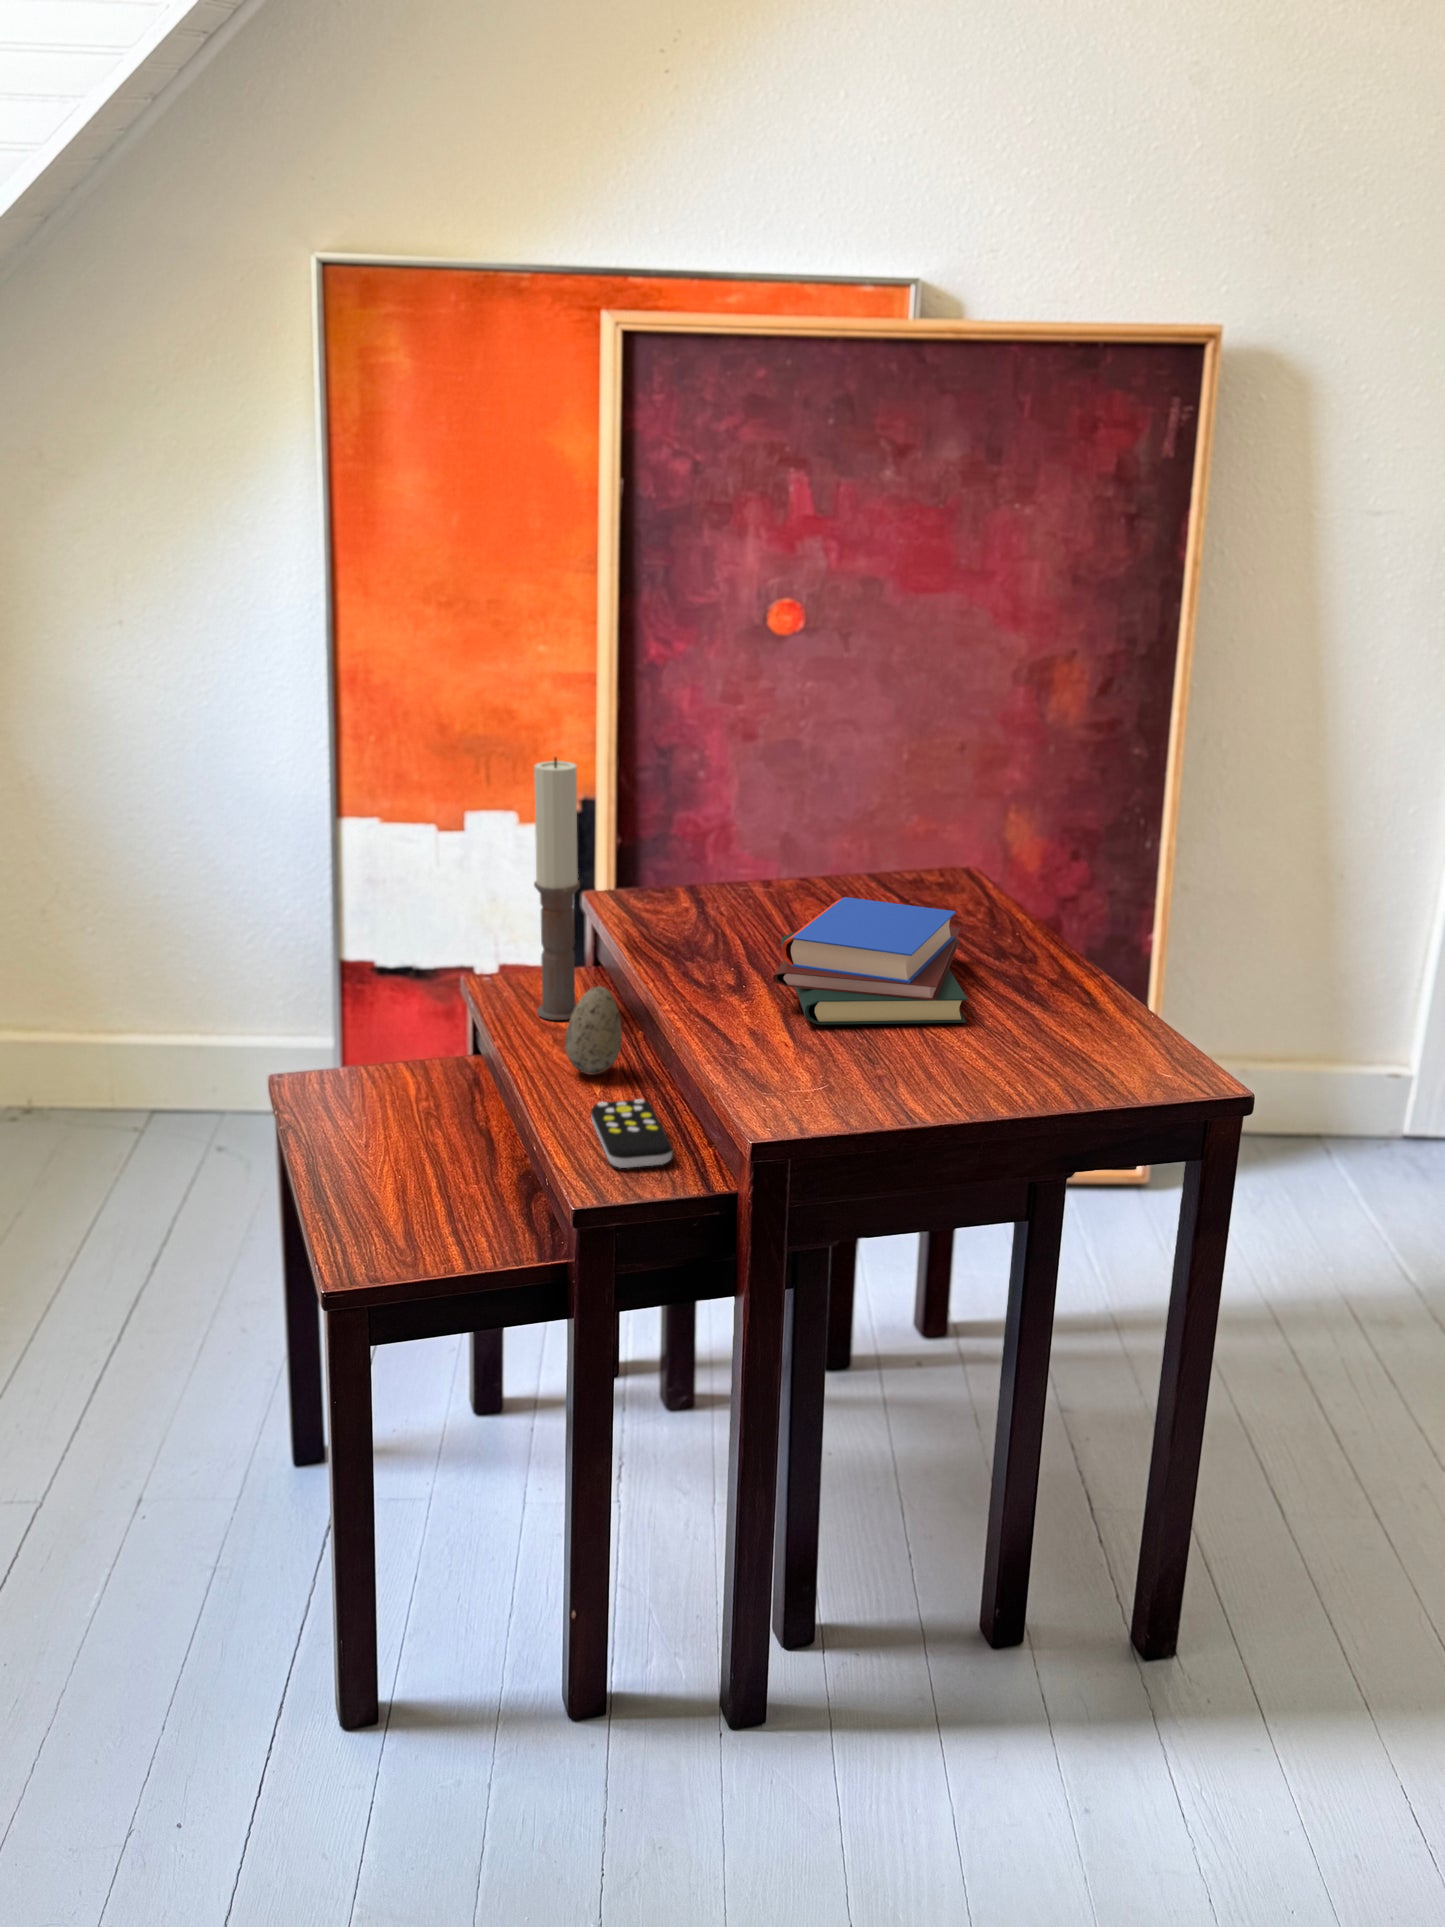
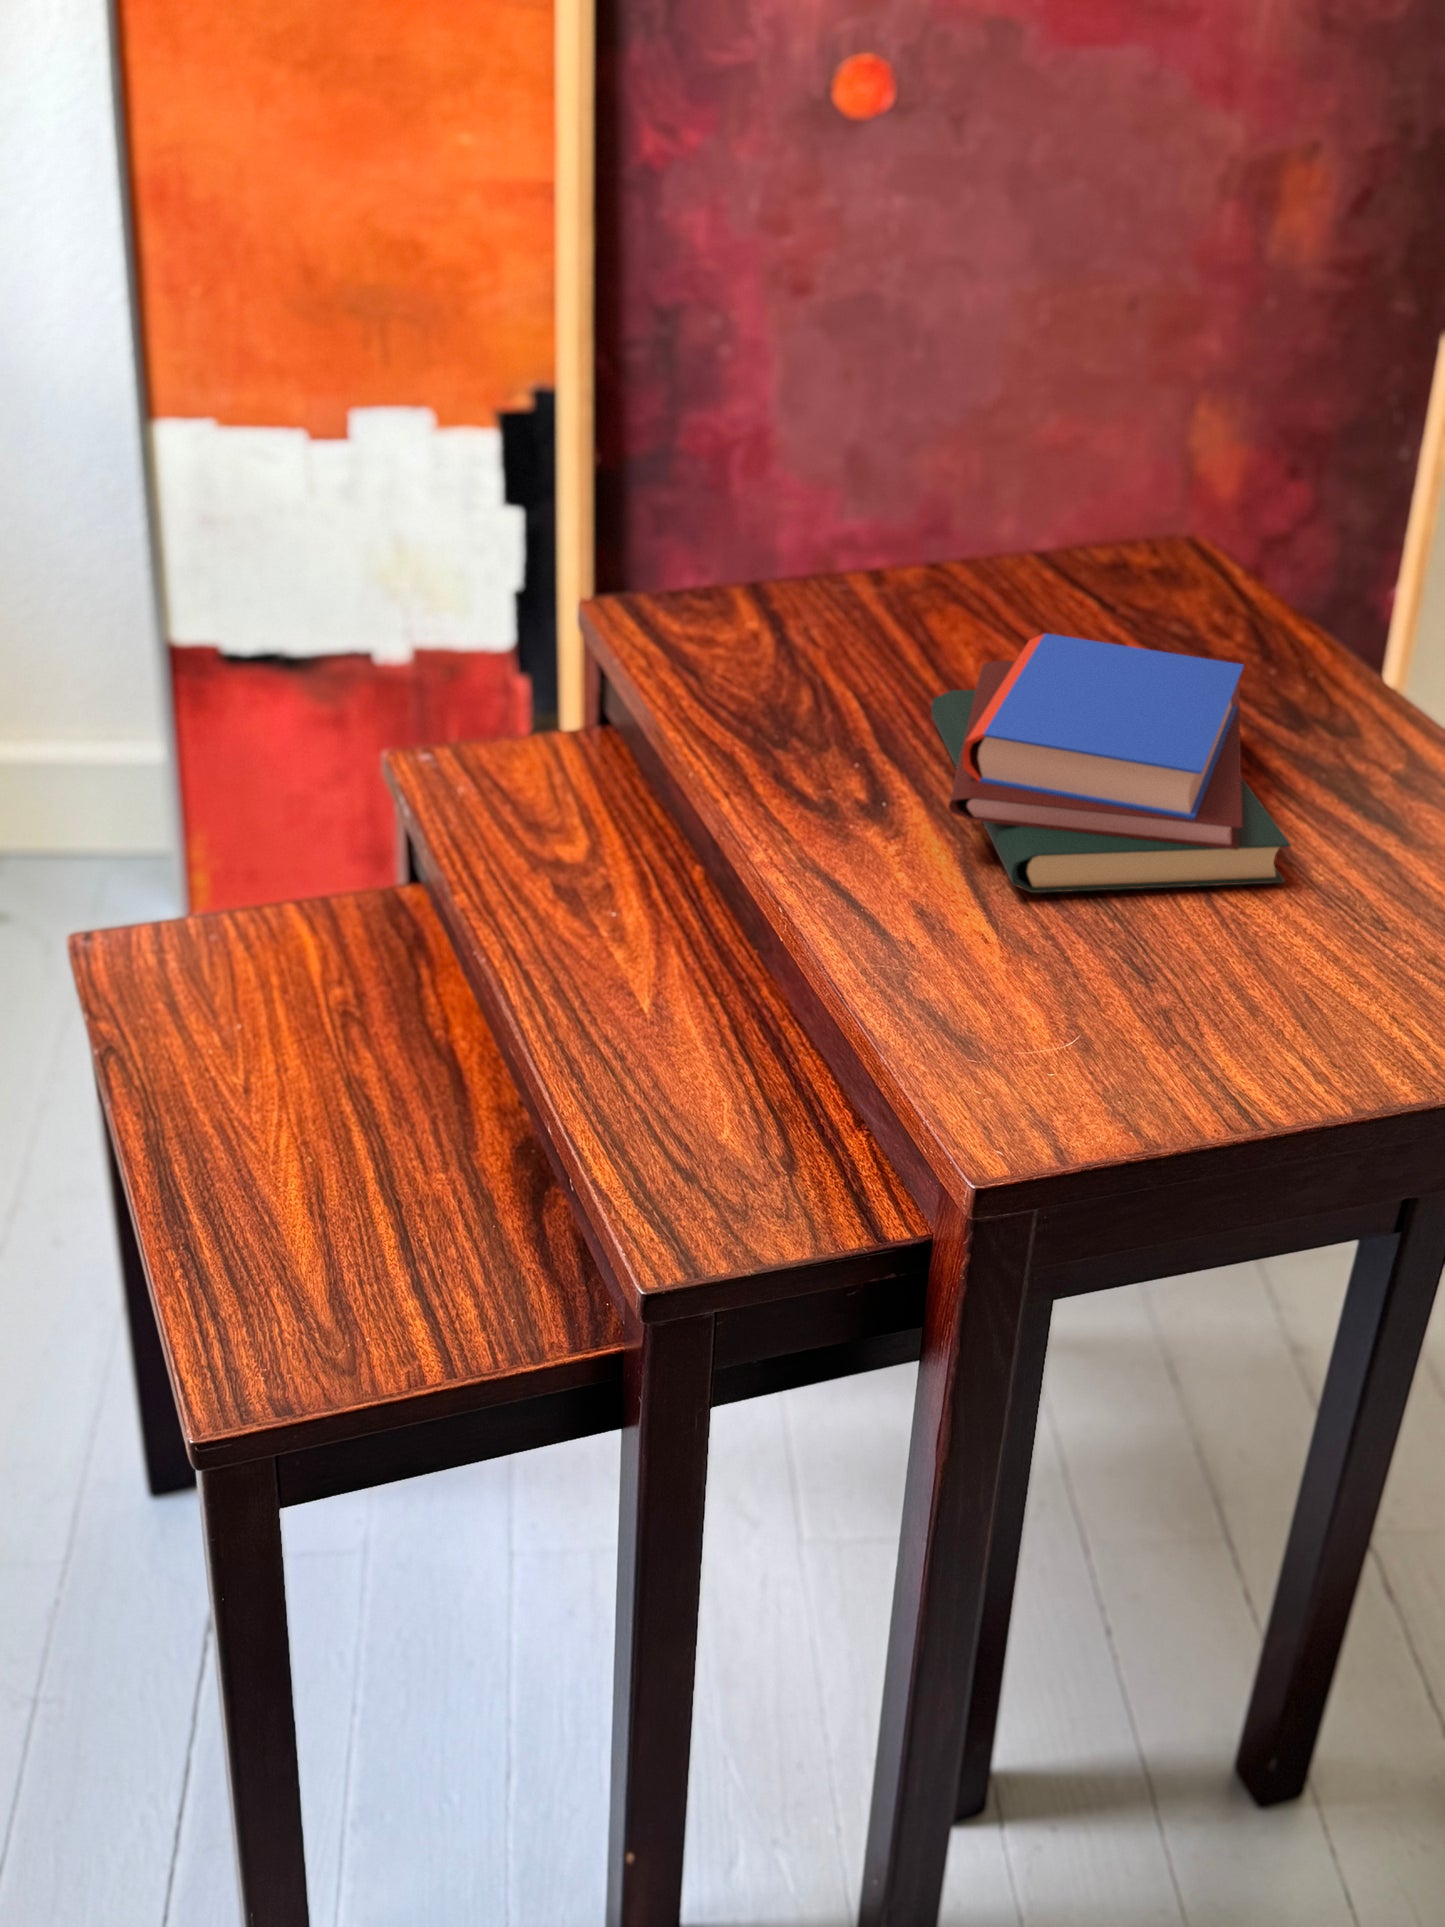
candle: present [534,757,580,1020] -> none [507,390,589,839]
decorative egg: present [565,987,622,1075] -> none [582,819,681,965]
remote control: present [591,1099,672,1168] -> none [644,1032,802,1189]

